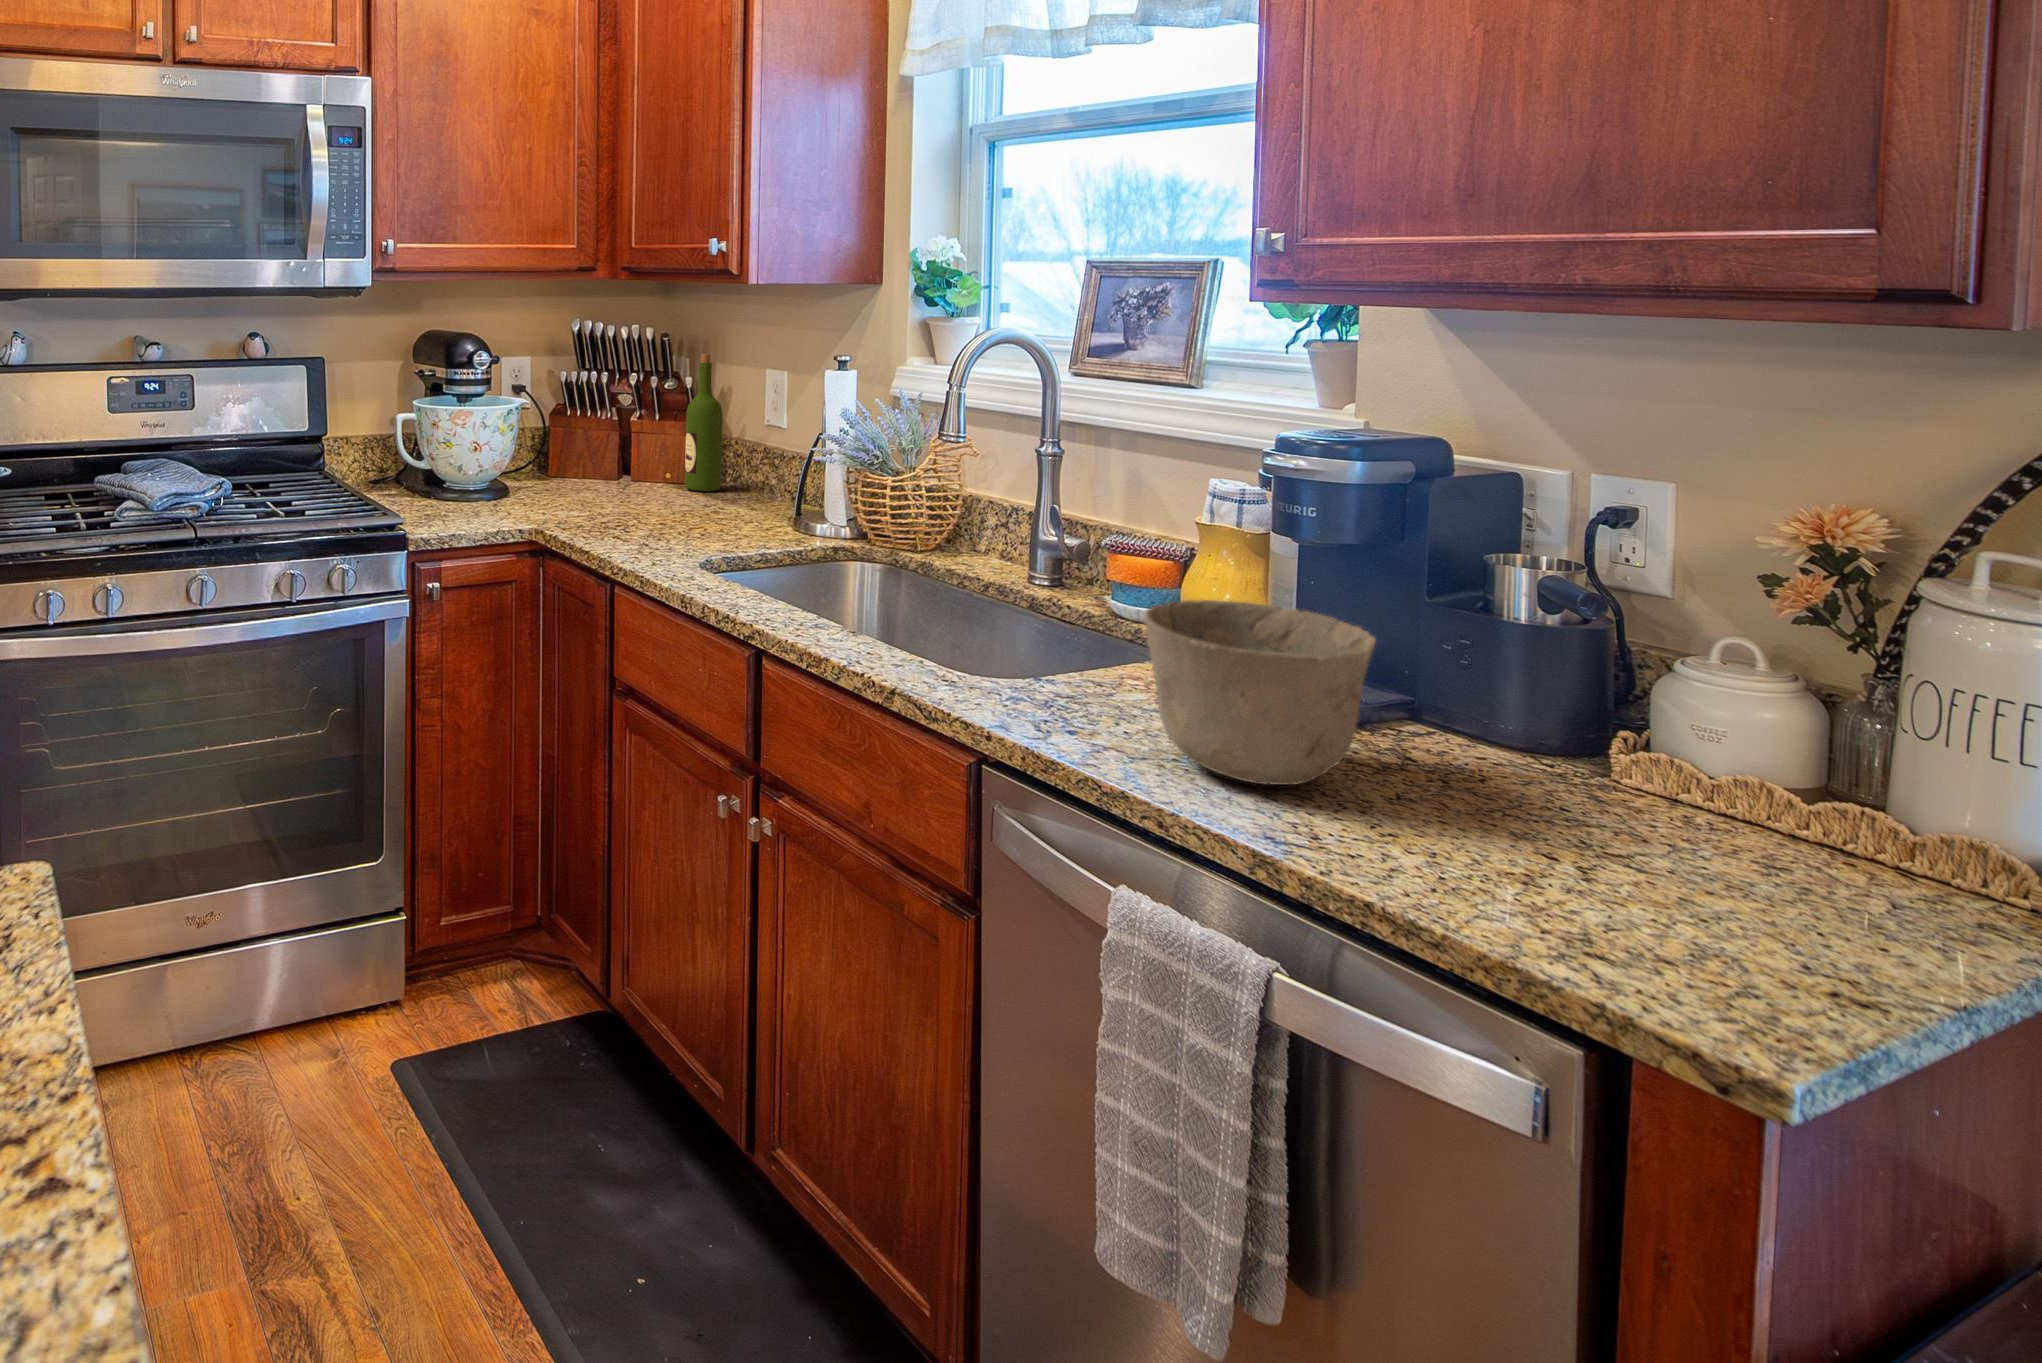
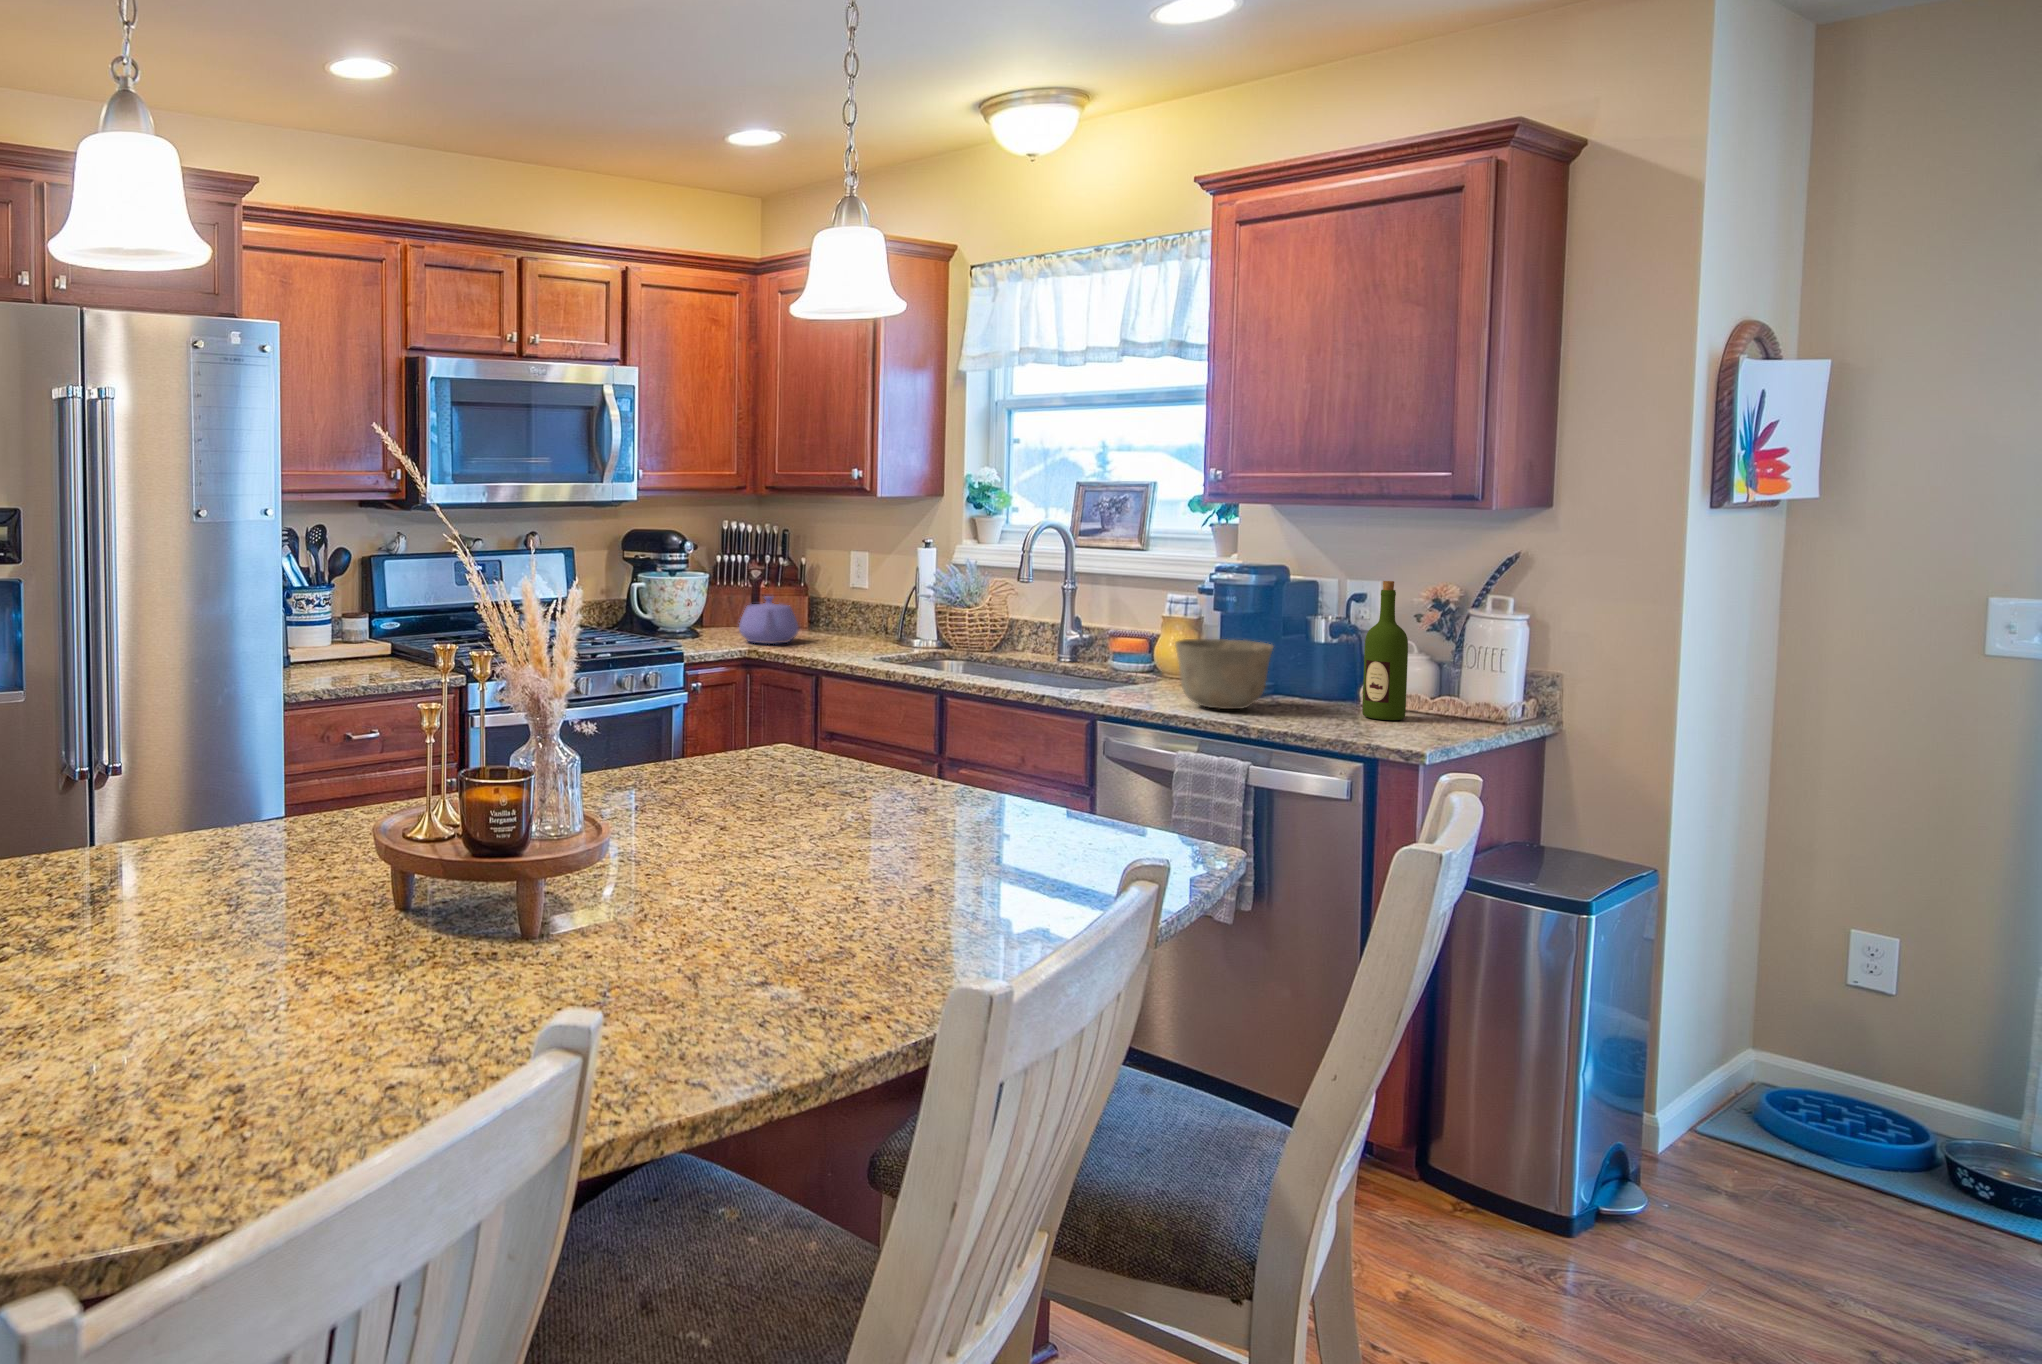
wine bottle: present [685,354,722,491] -> present [1362,581,1408,720]
teapot: none [543,437,636,515] -> present [739,596,798,644]

